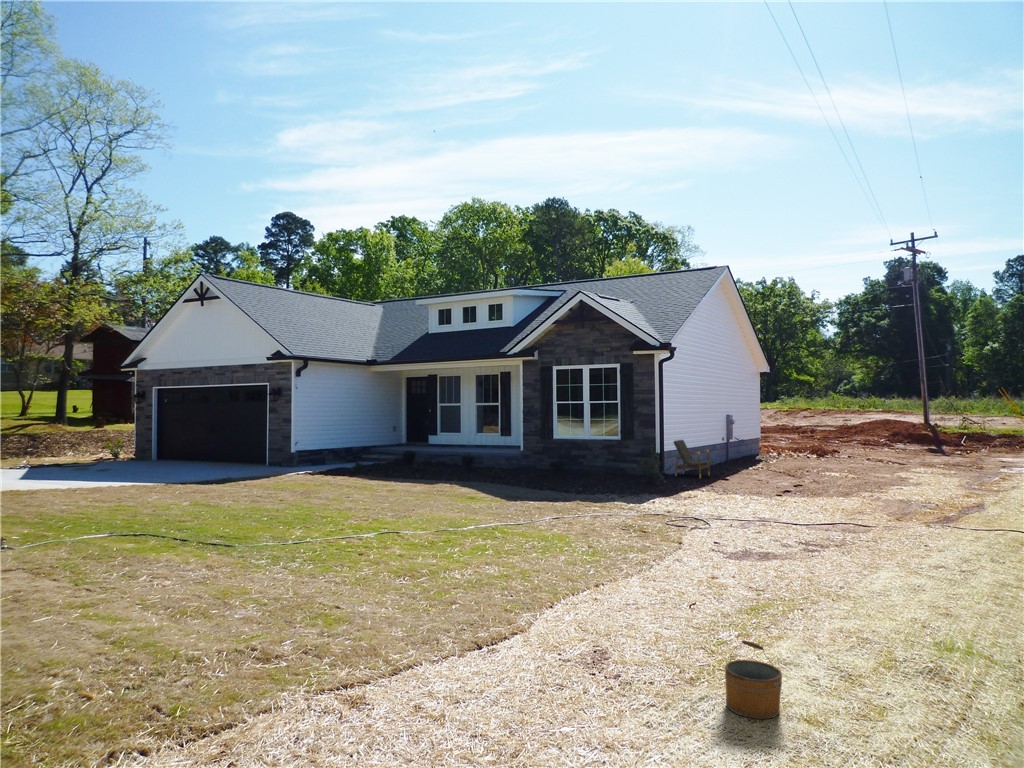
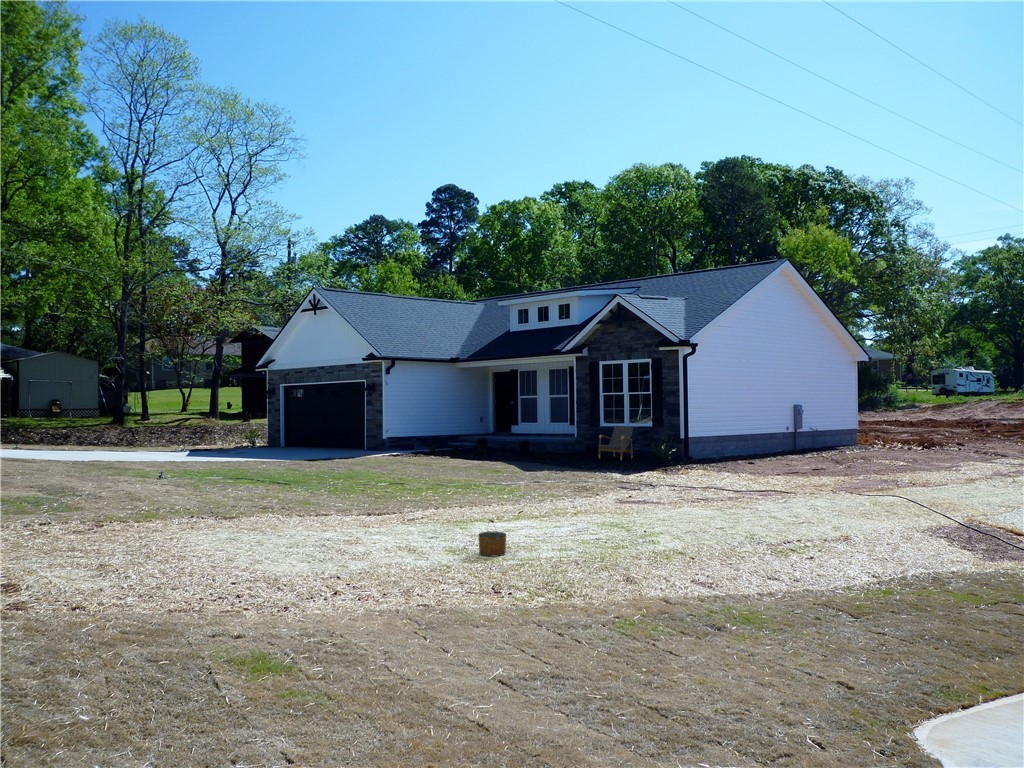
lounge chair: present [674,440,714,478] -> present [599,426,633,459]

